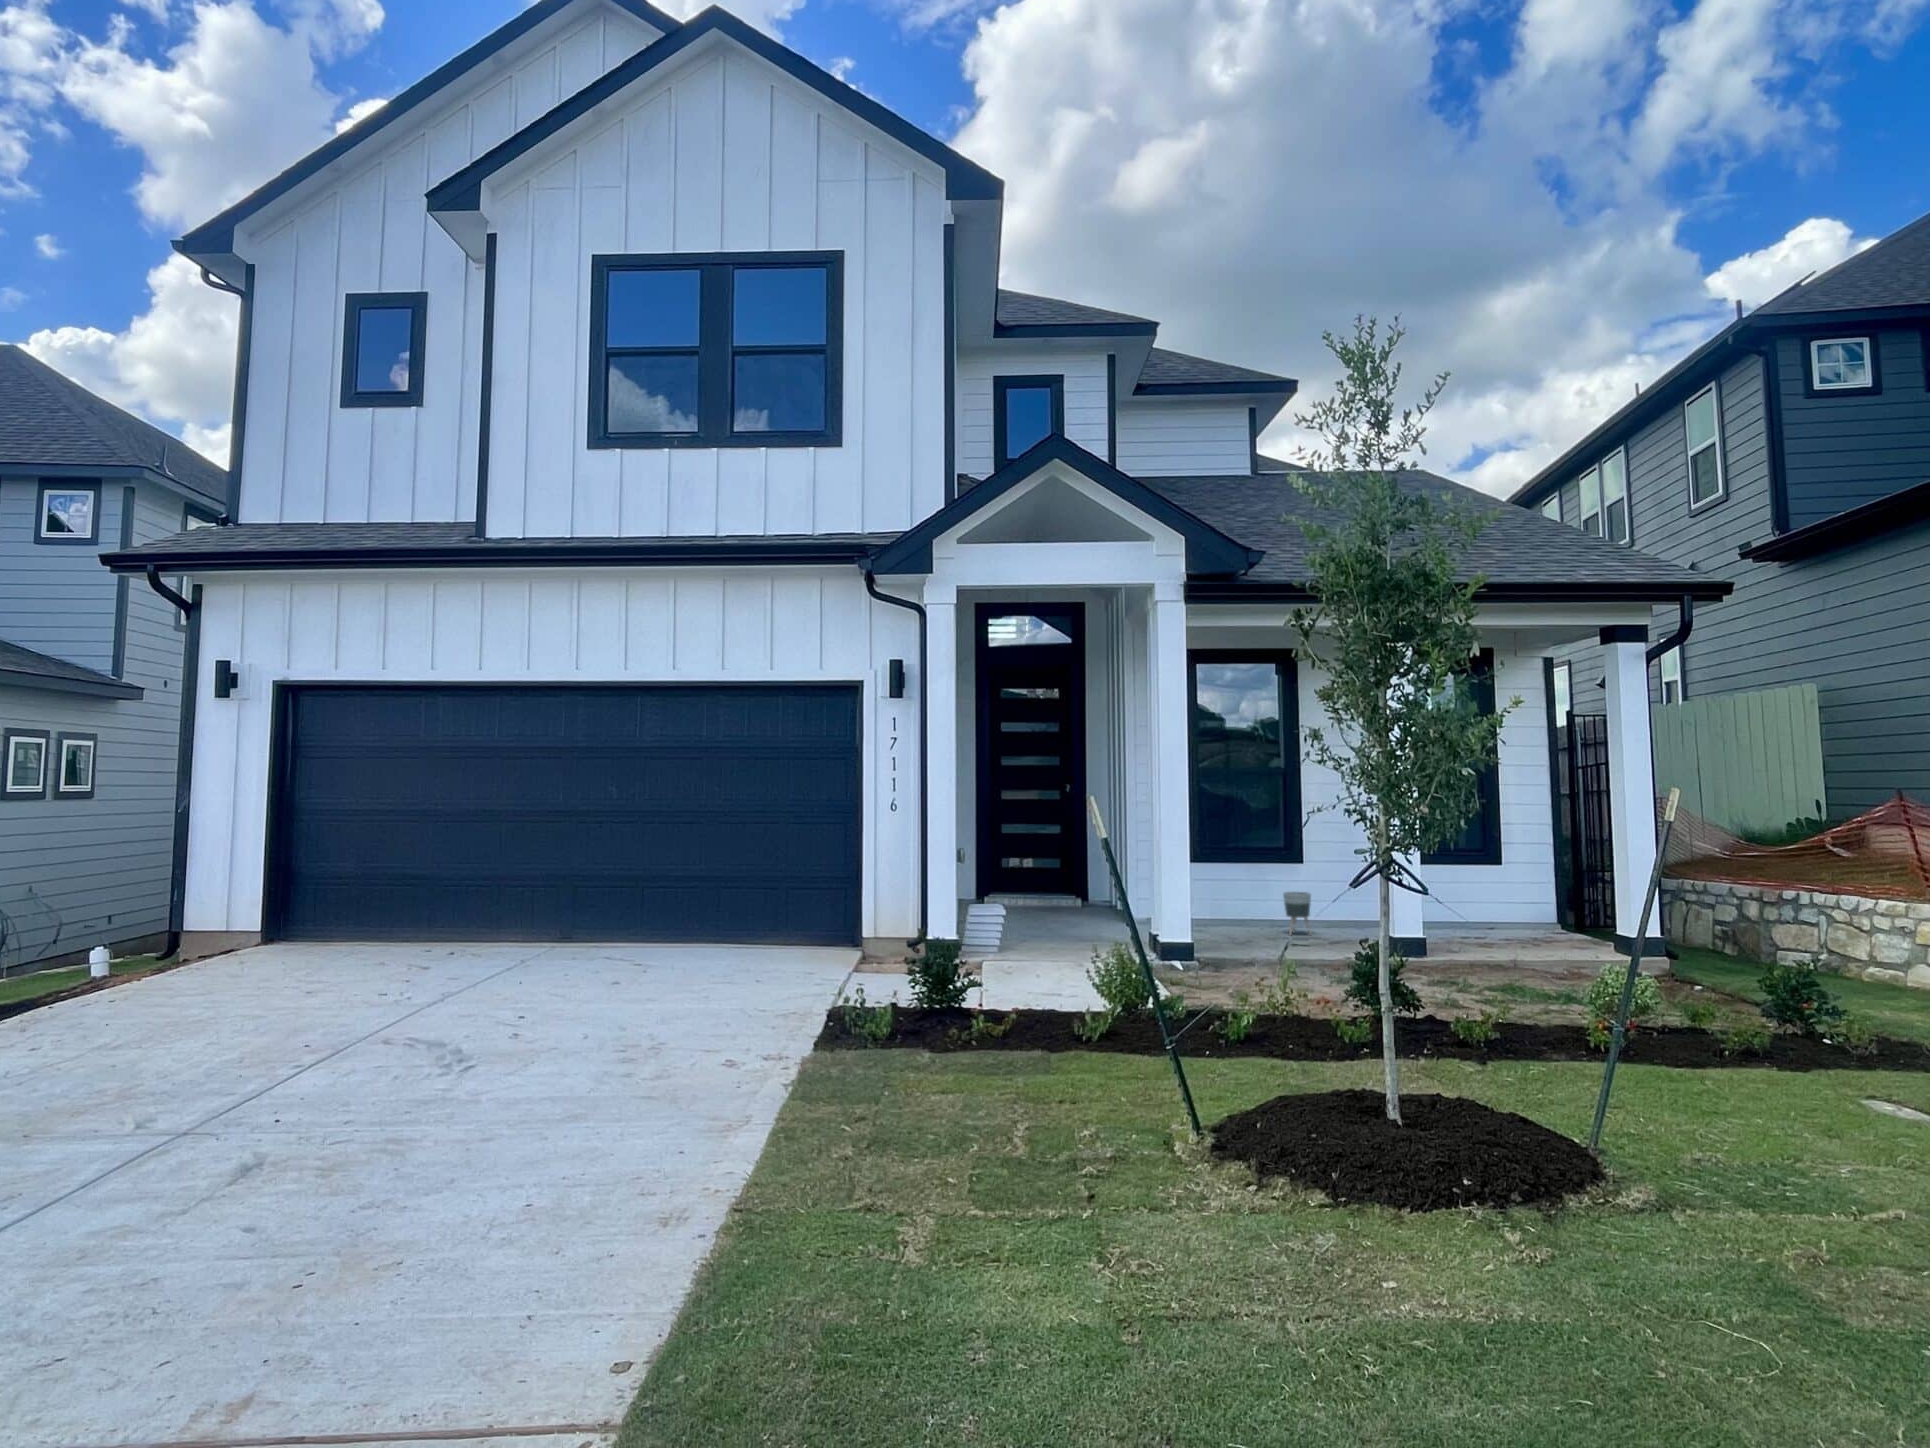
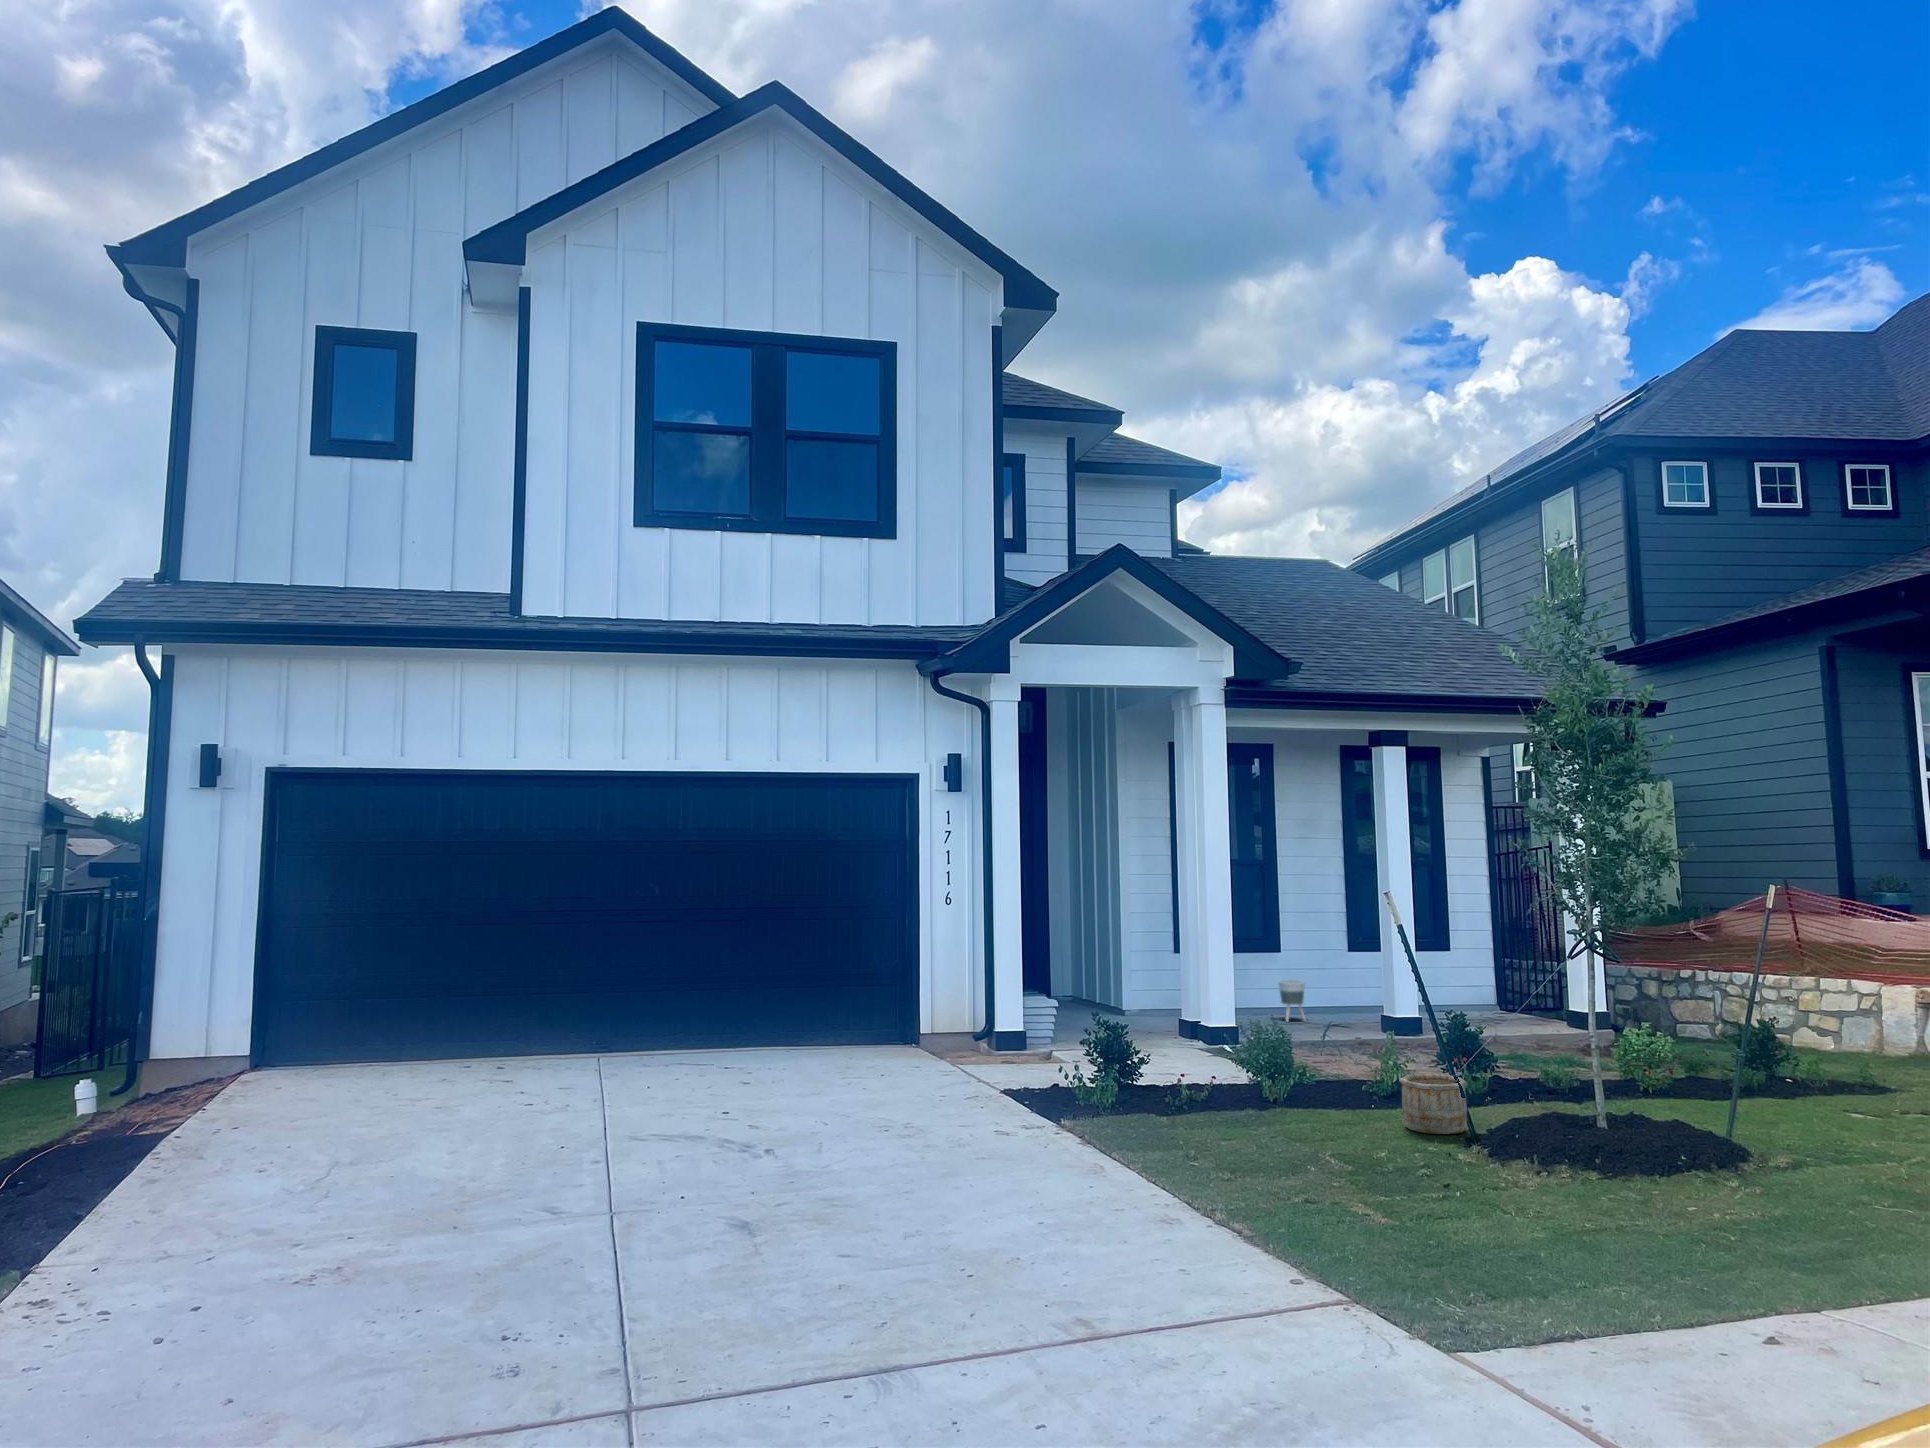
wooden bucket: none [1241,1004,1318,1080] -> present [1399,1073,1467,1134]

